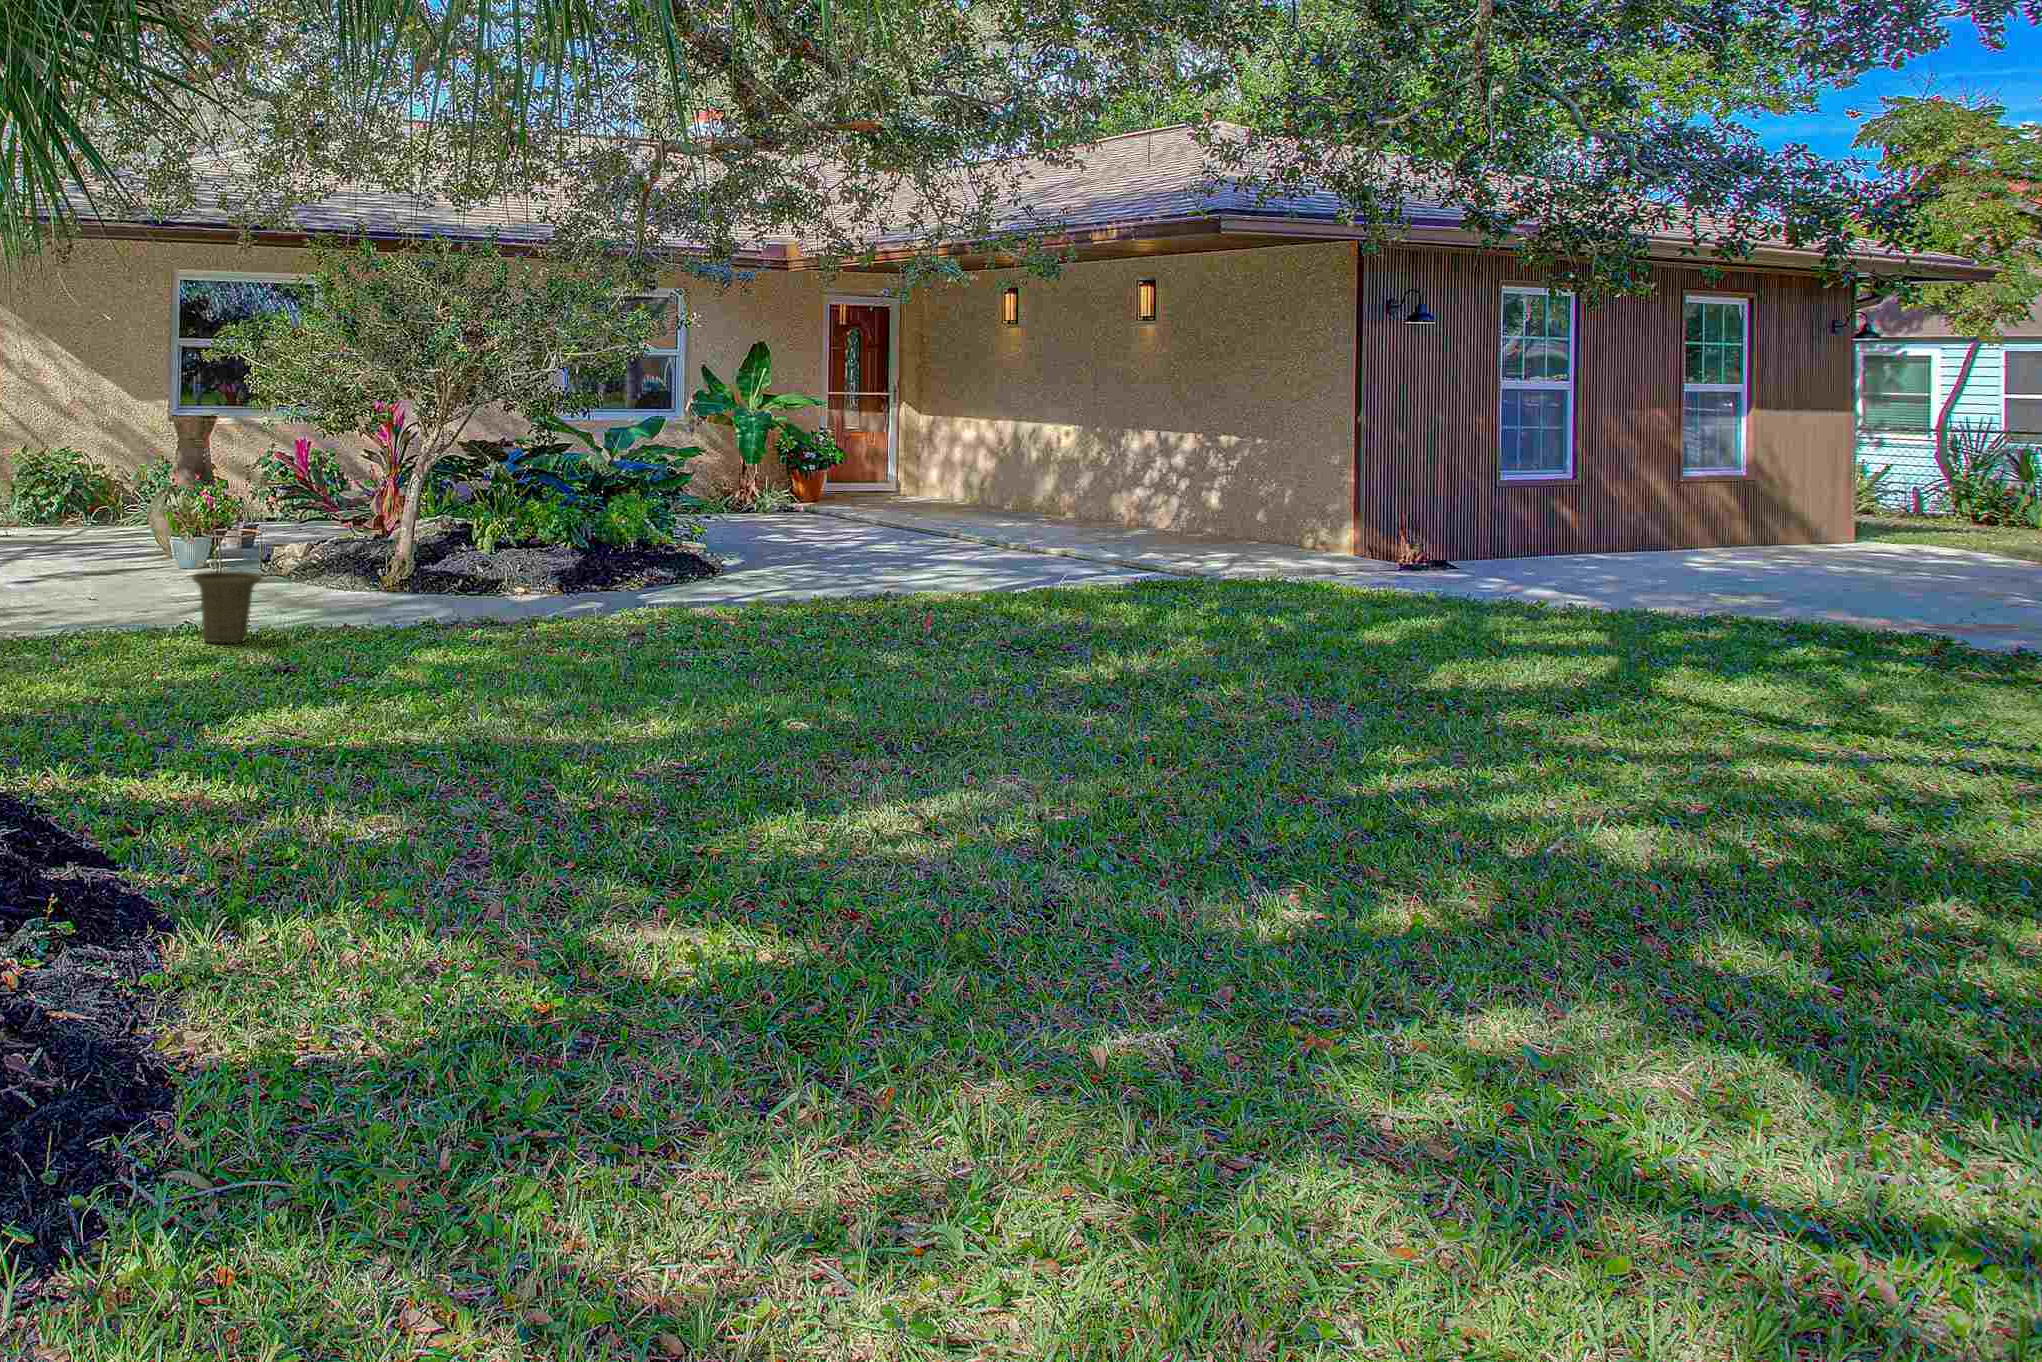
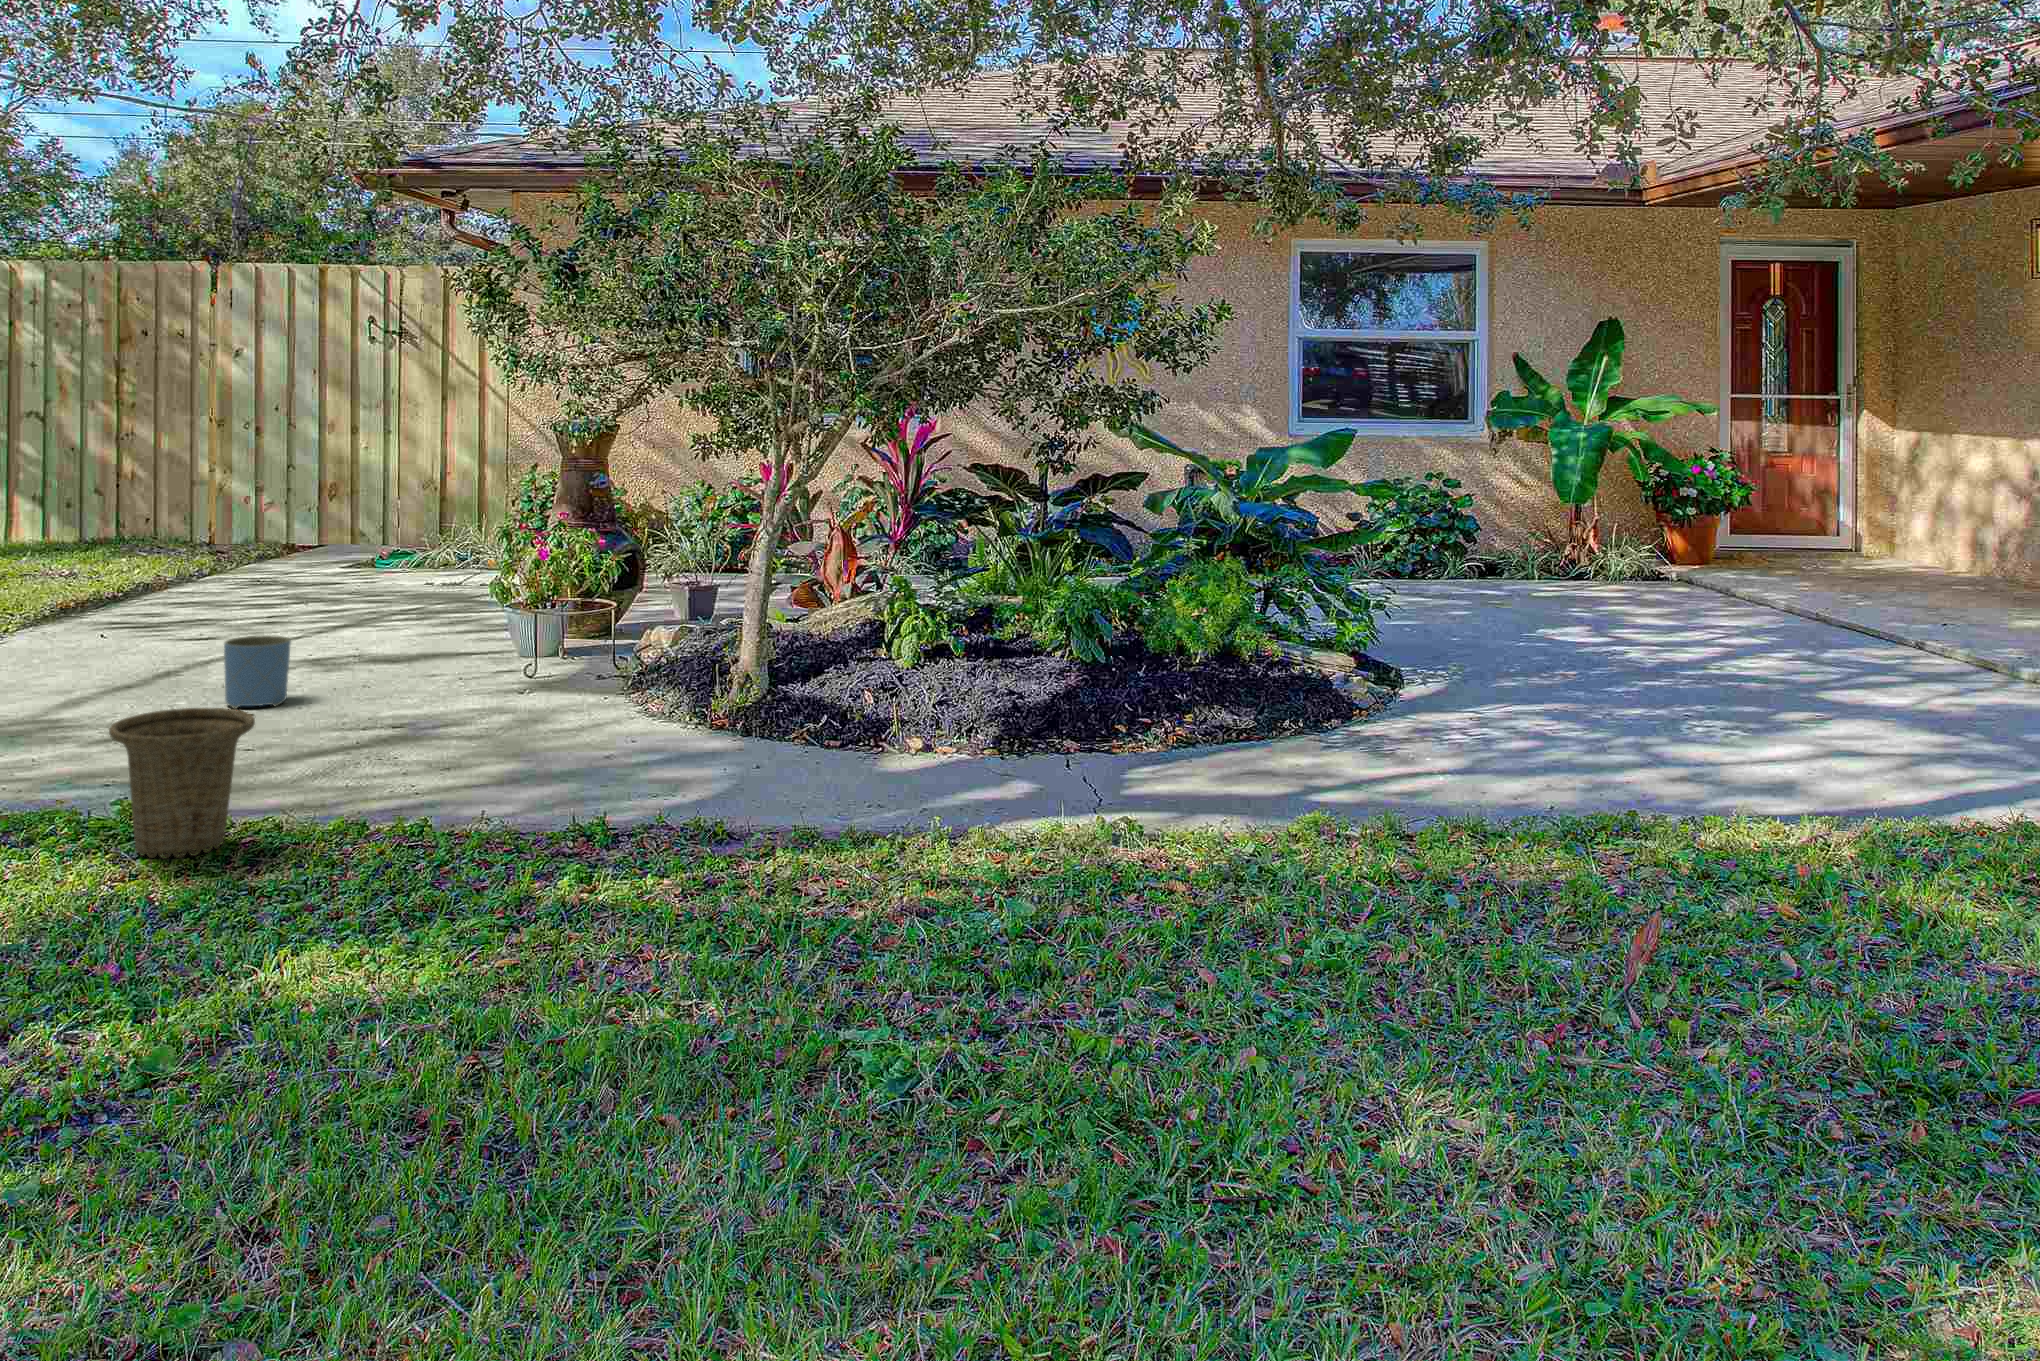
planter: none [68,551,108,595] -> present [224,635,291,709]

